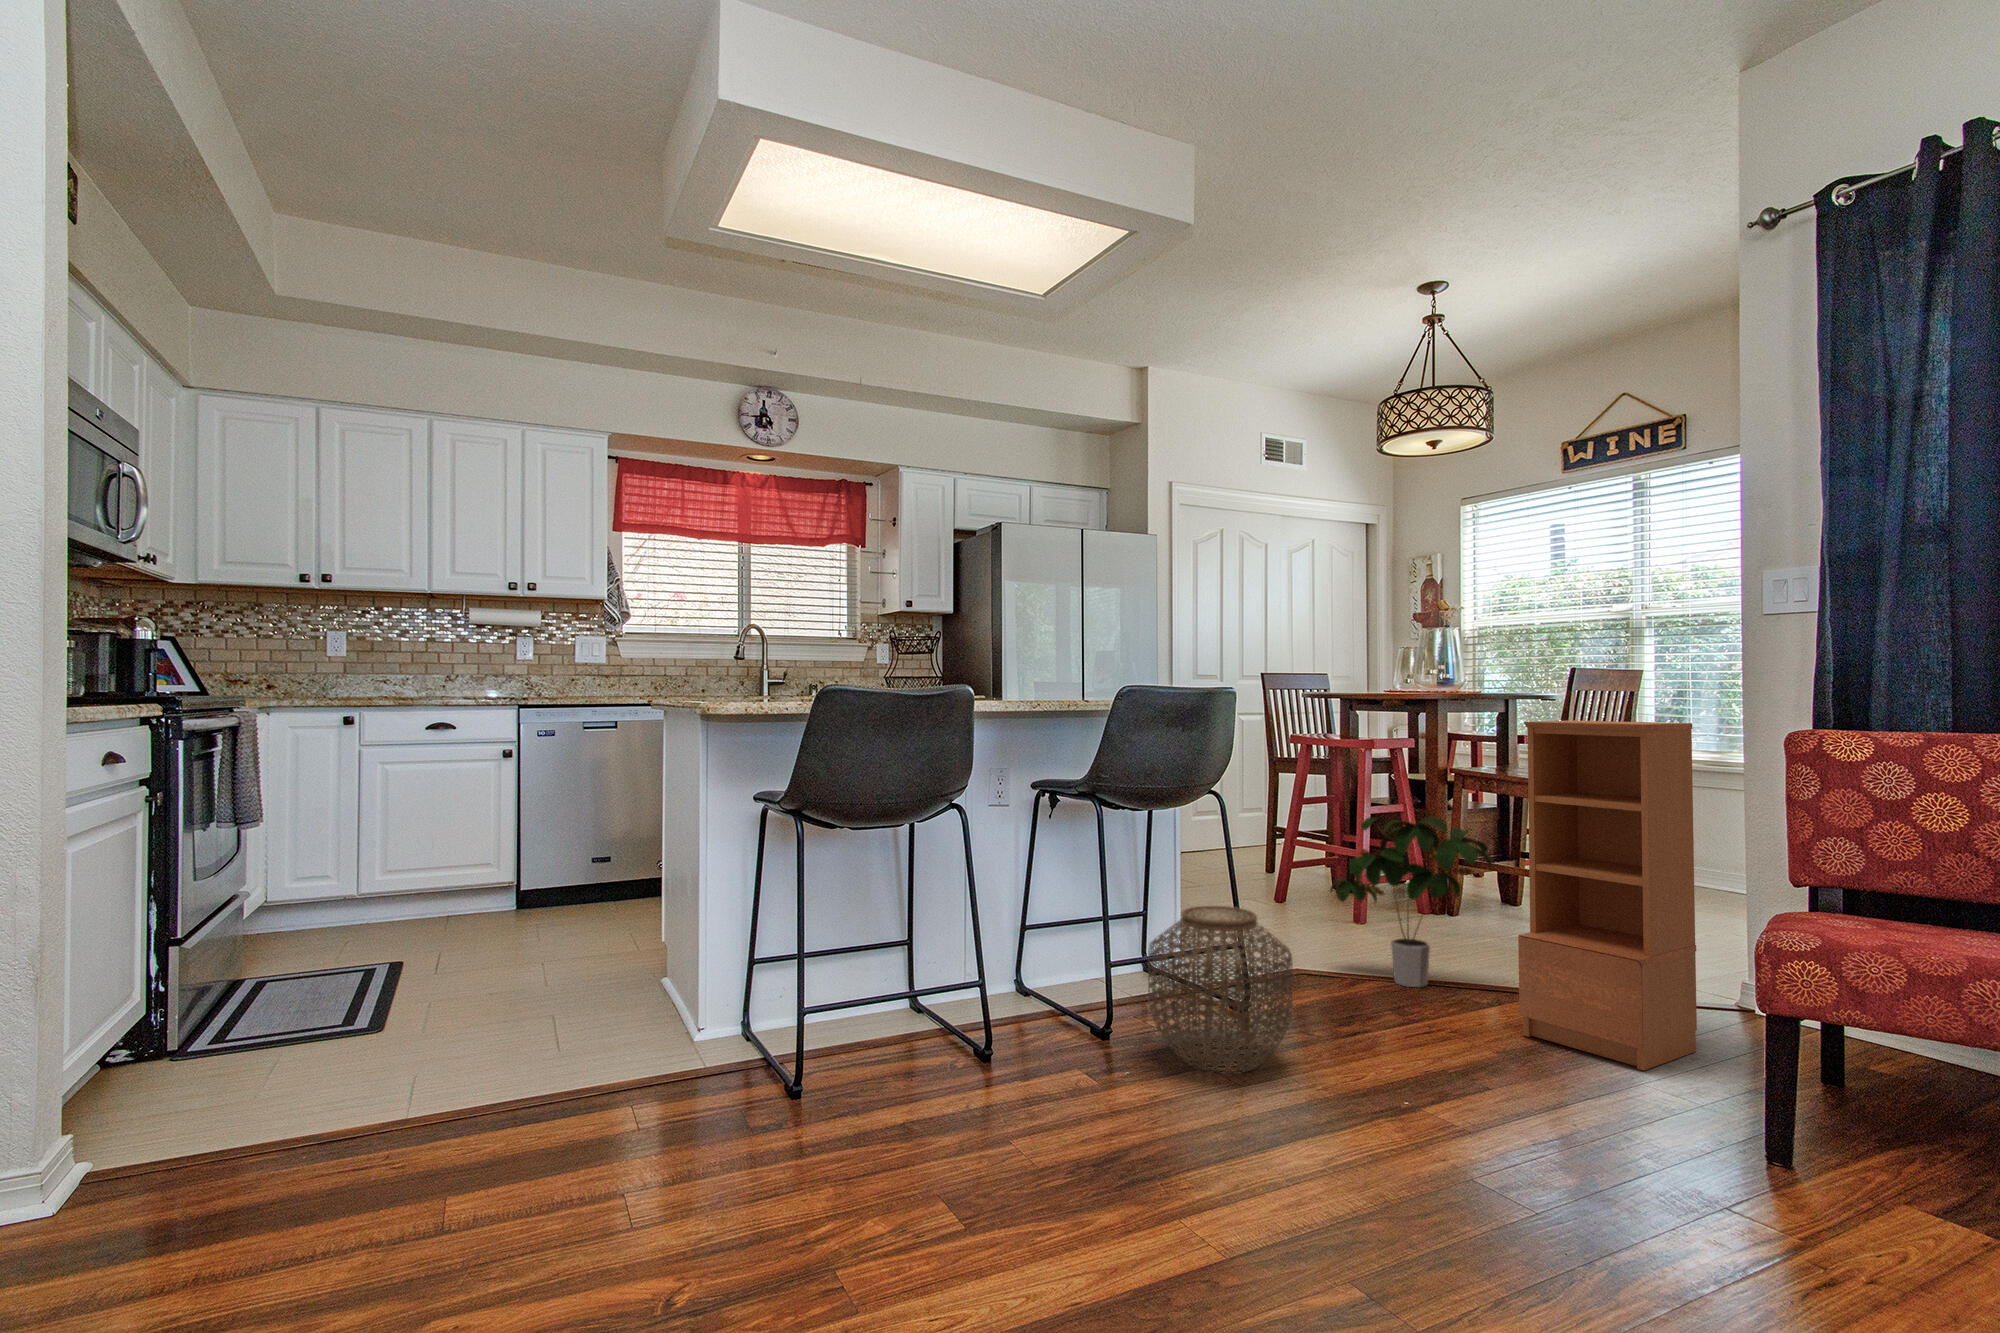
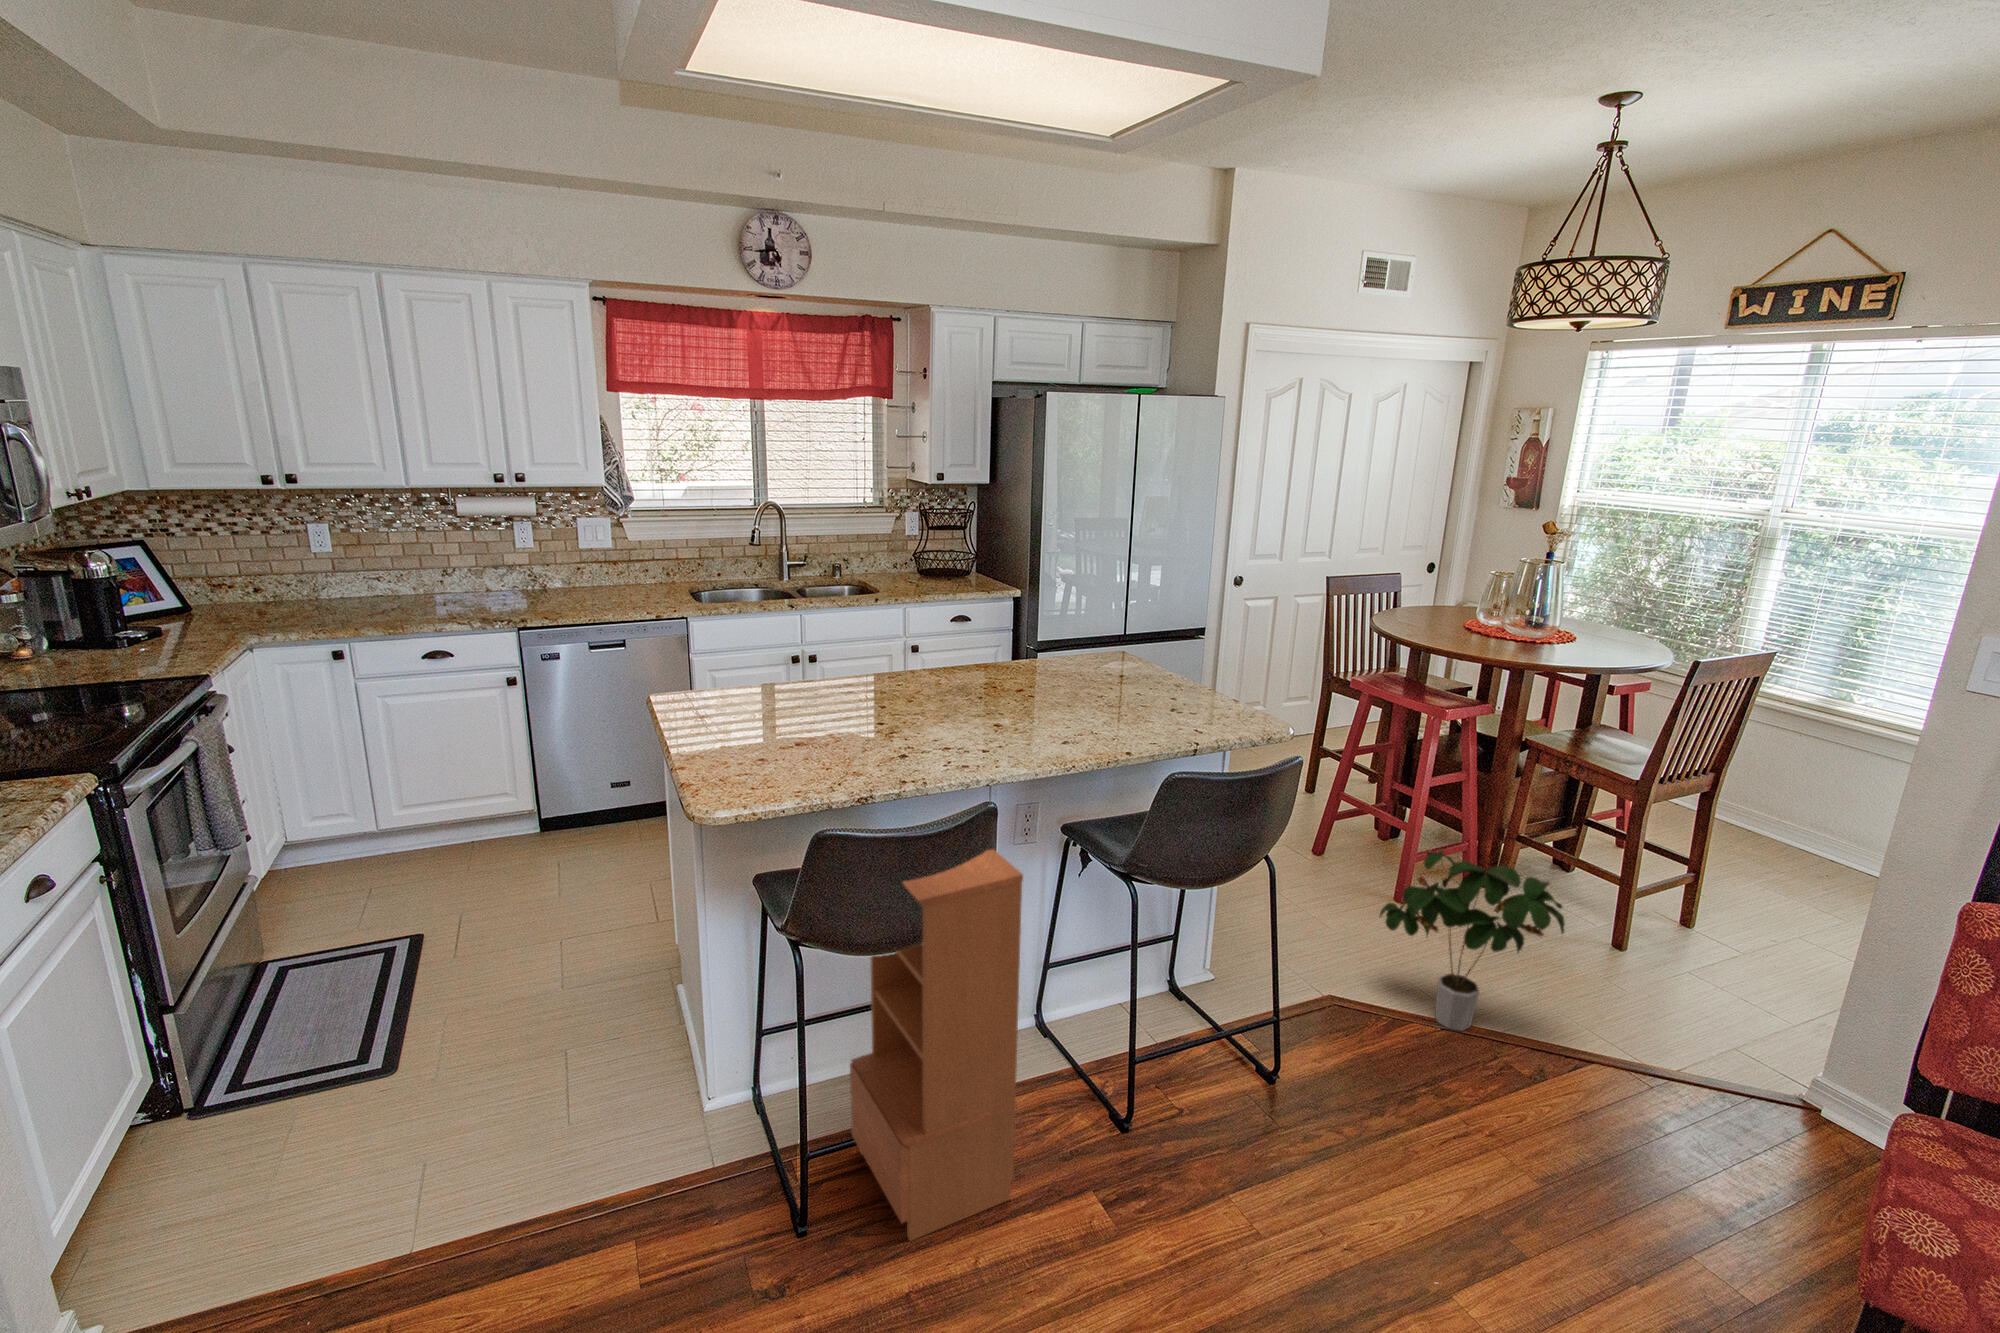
bookcase: present [1518,721,1697,1070] -> present [850,849,1023,1241]
woven basket: present [1148,906,1293,1073] -> none [1172,1026,1331,1210]

